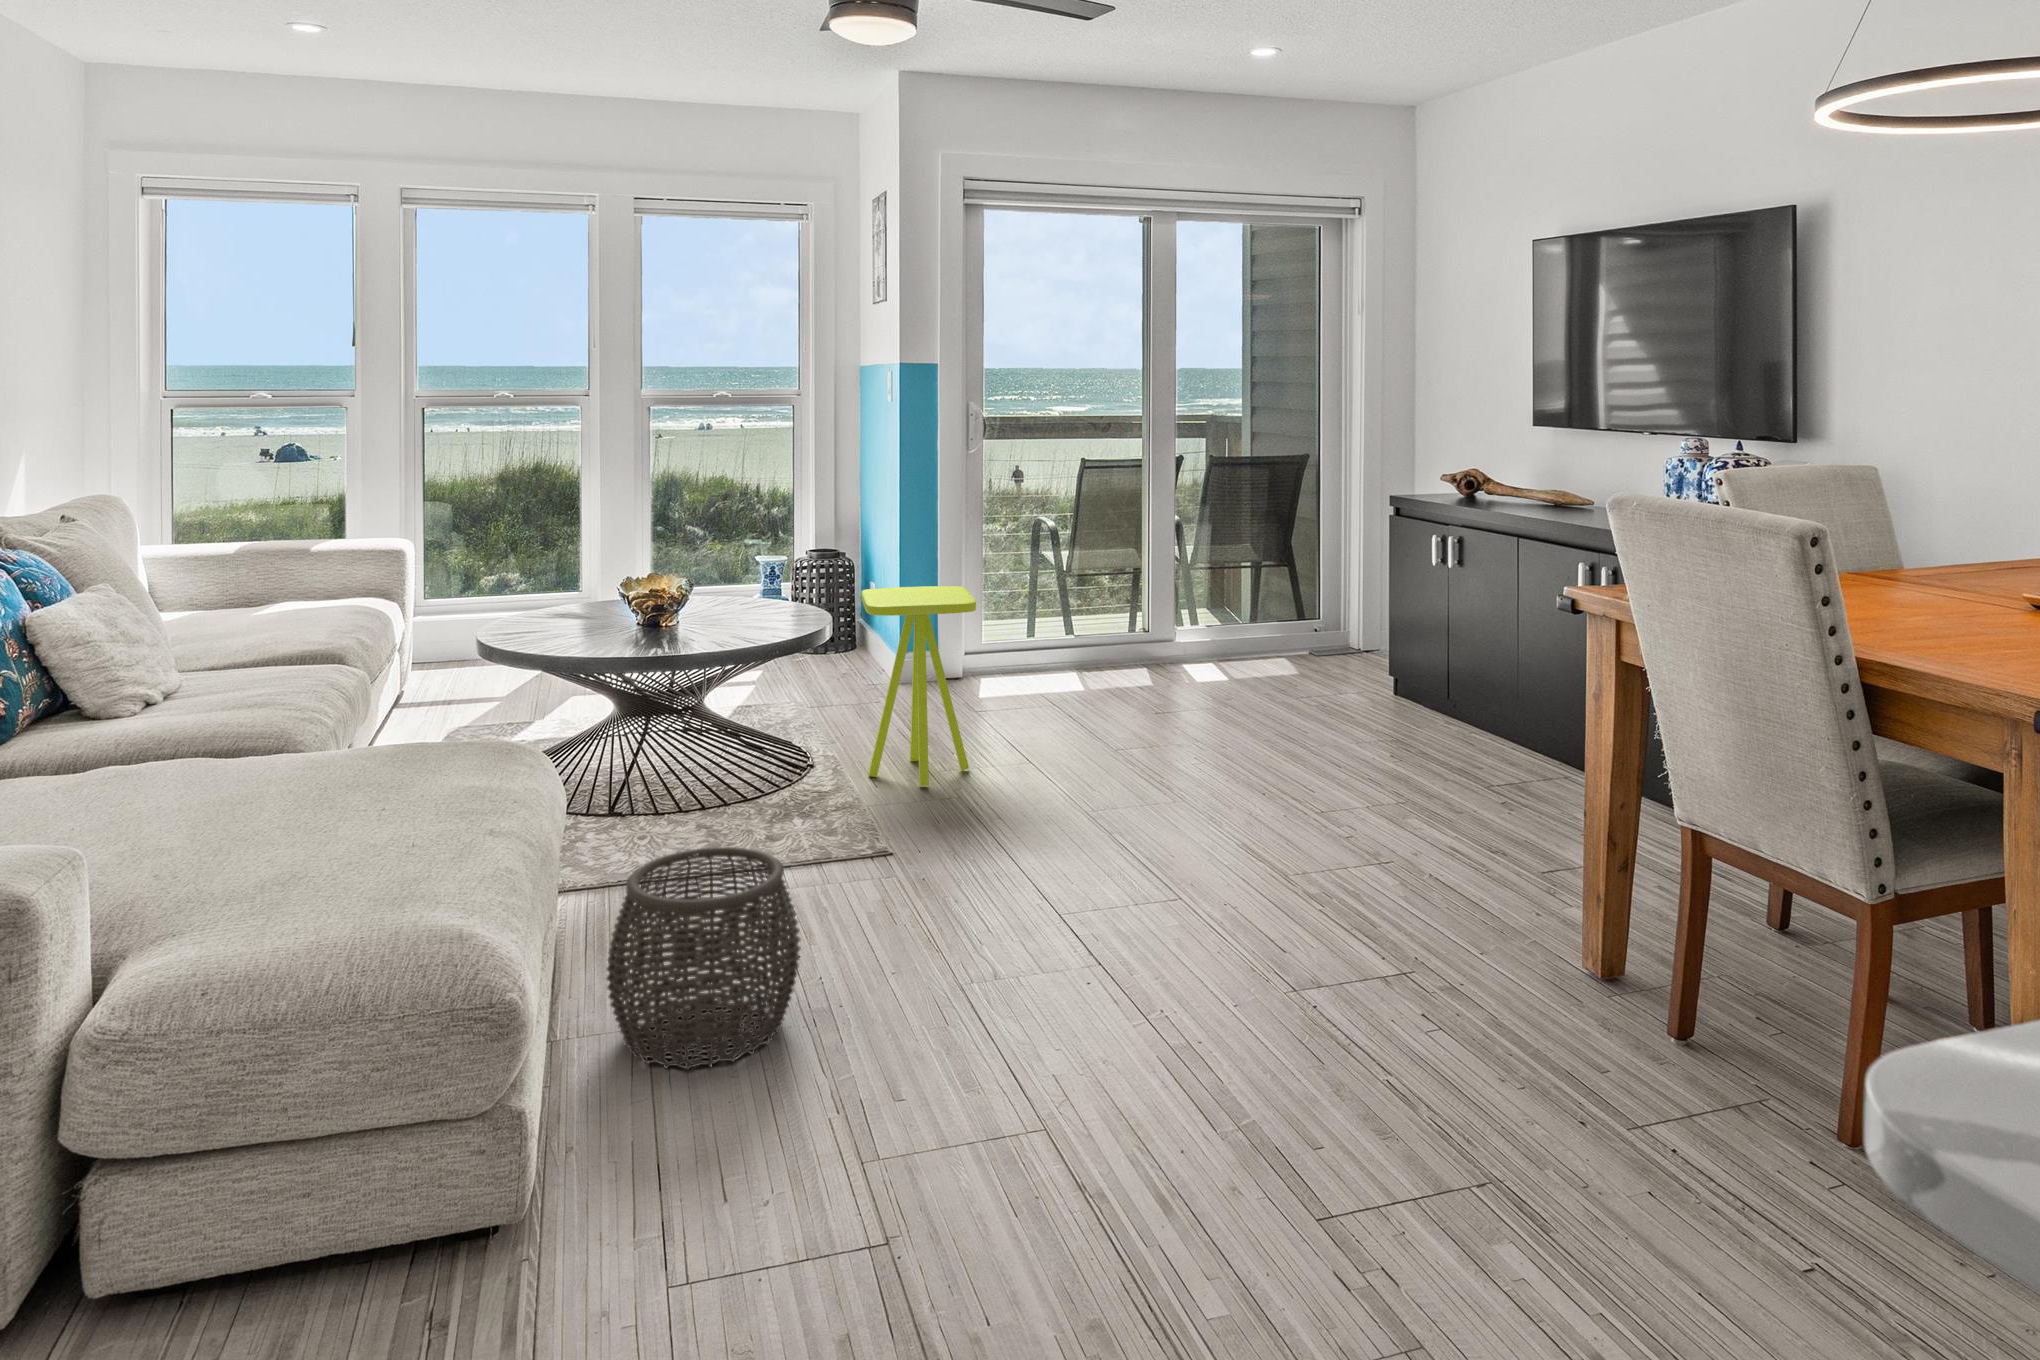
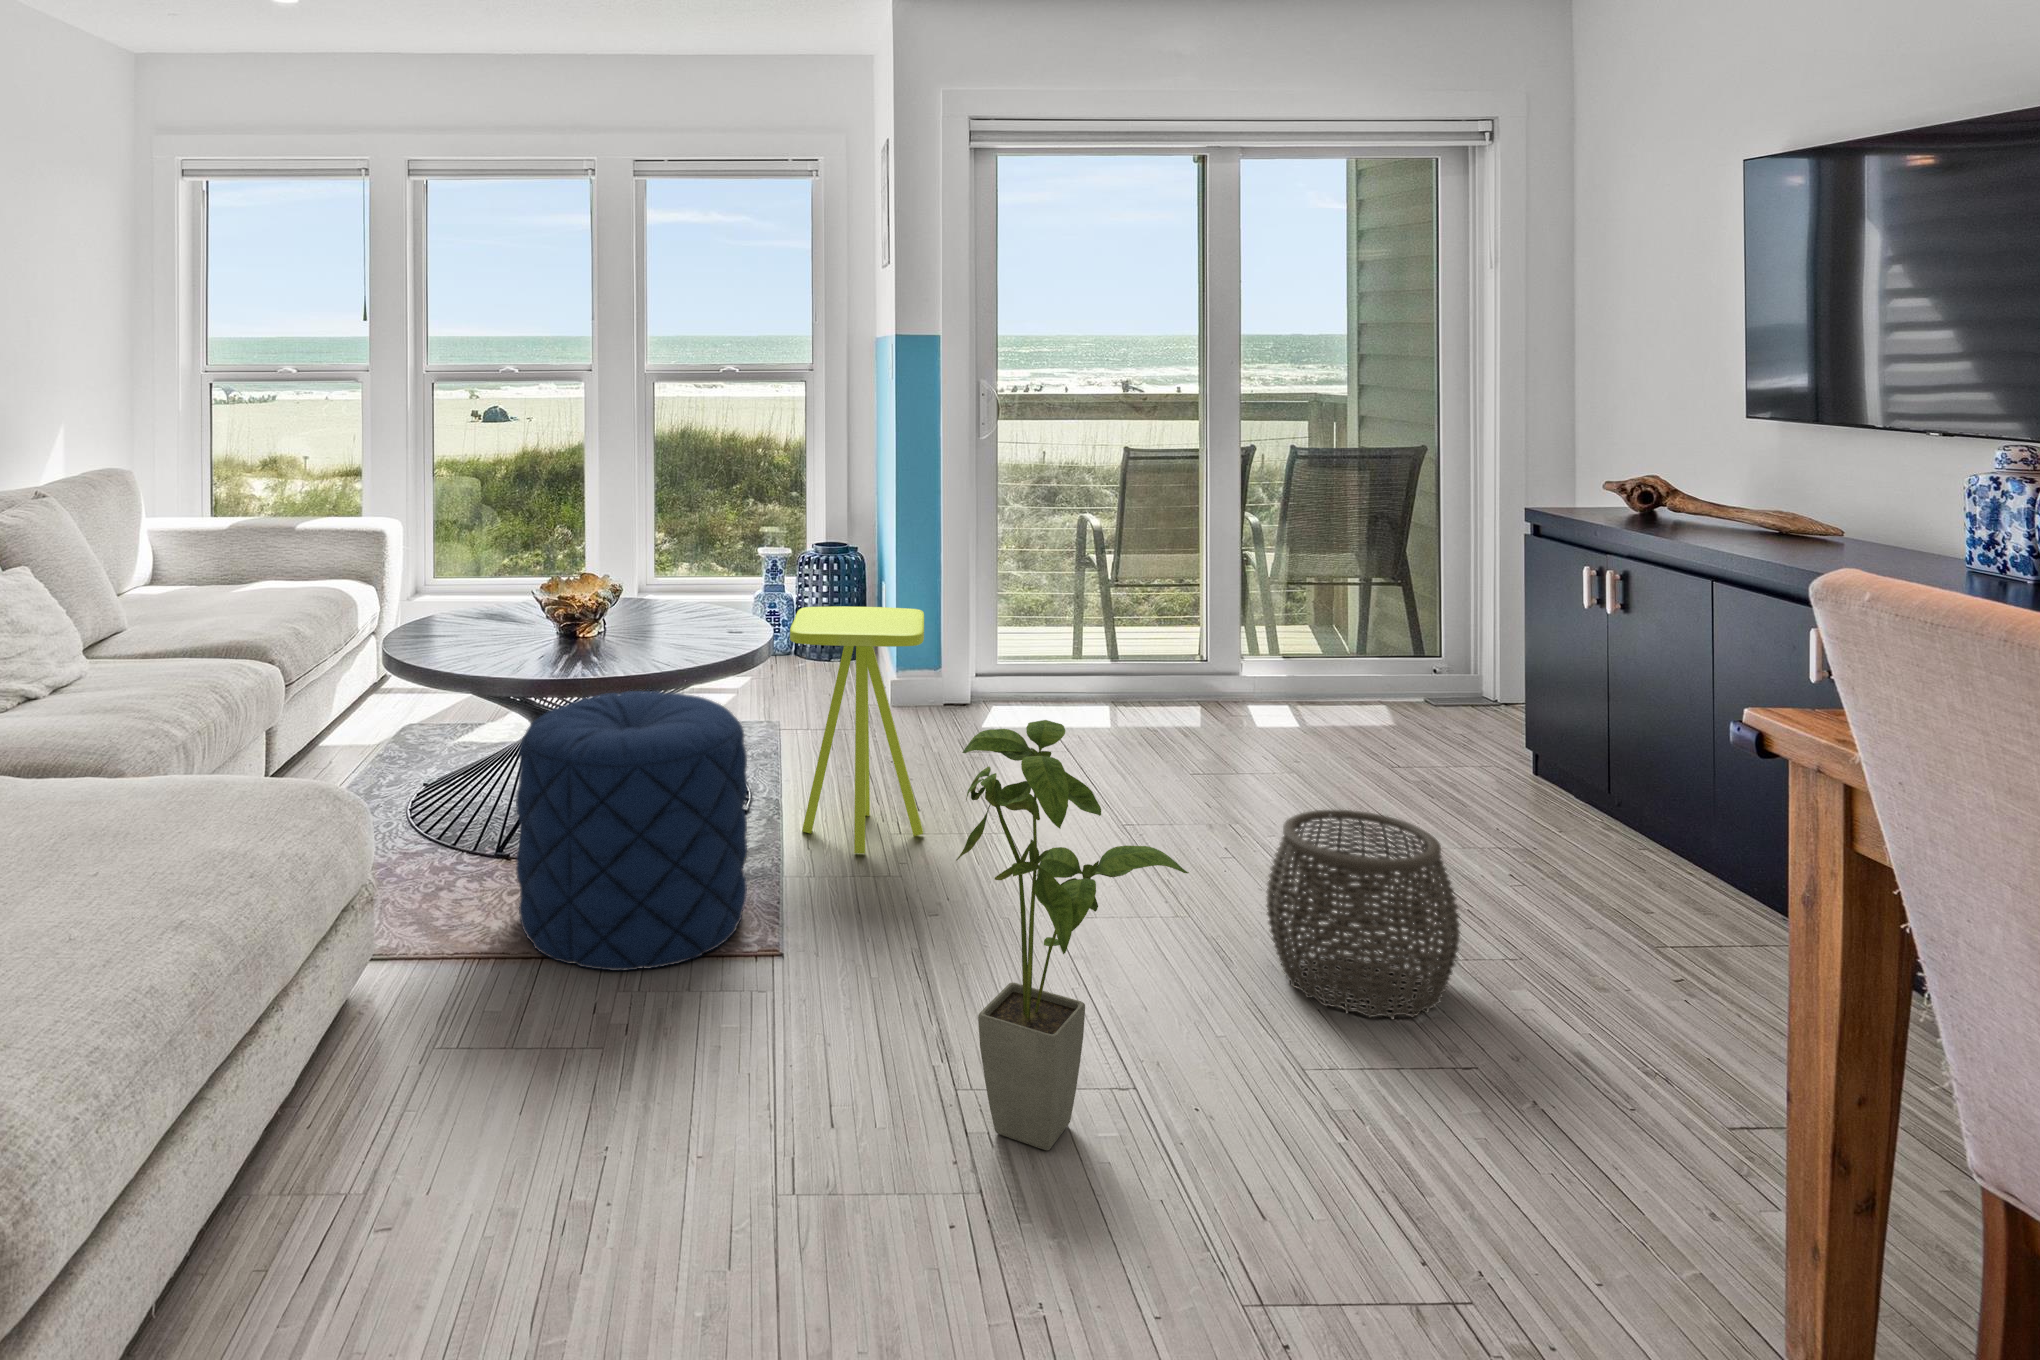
house plant: none [1077,632,1236,939] -> present [956,720,1189,1150]
pouf: none [662,659,860,882] -> present [516,691,748,971]
woven basket: present [606,847,800,1069] -> present [1267,810,1461,1019]

